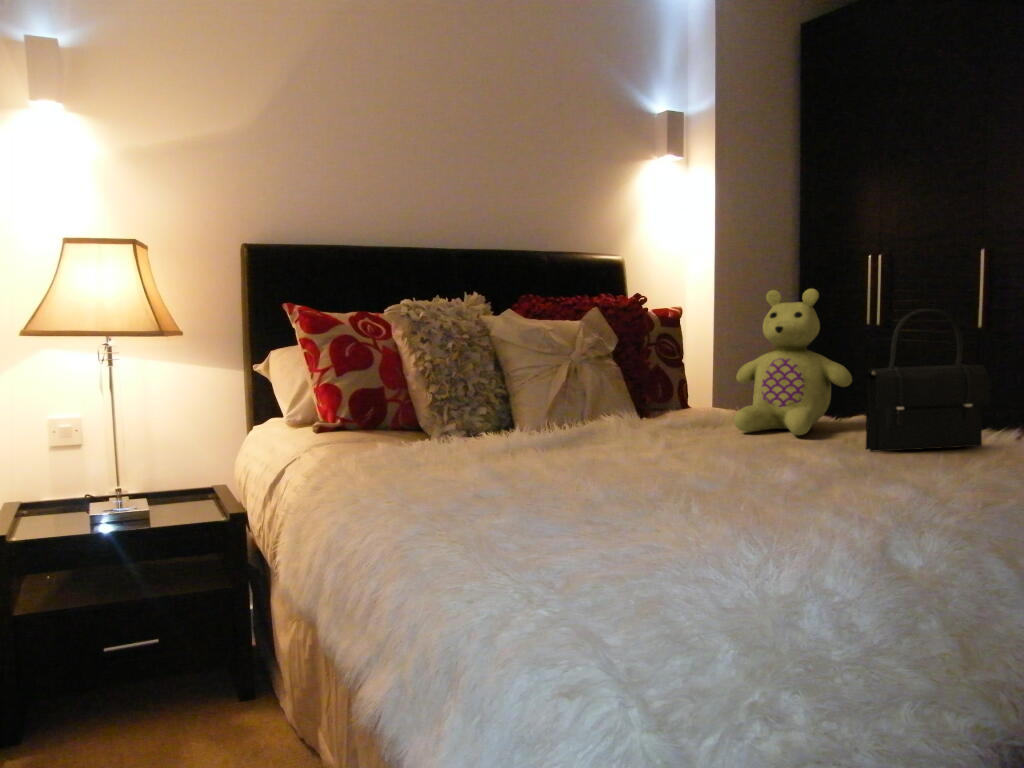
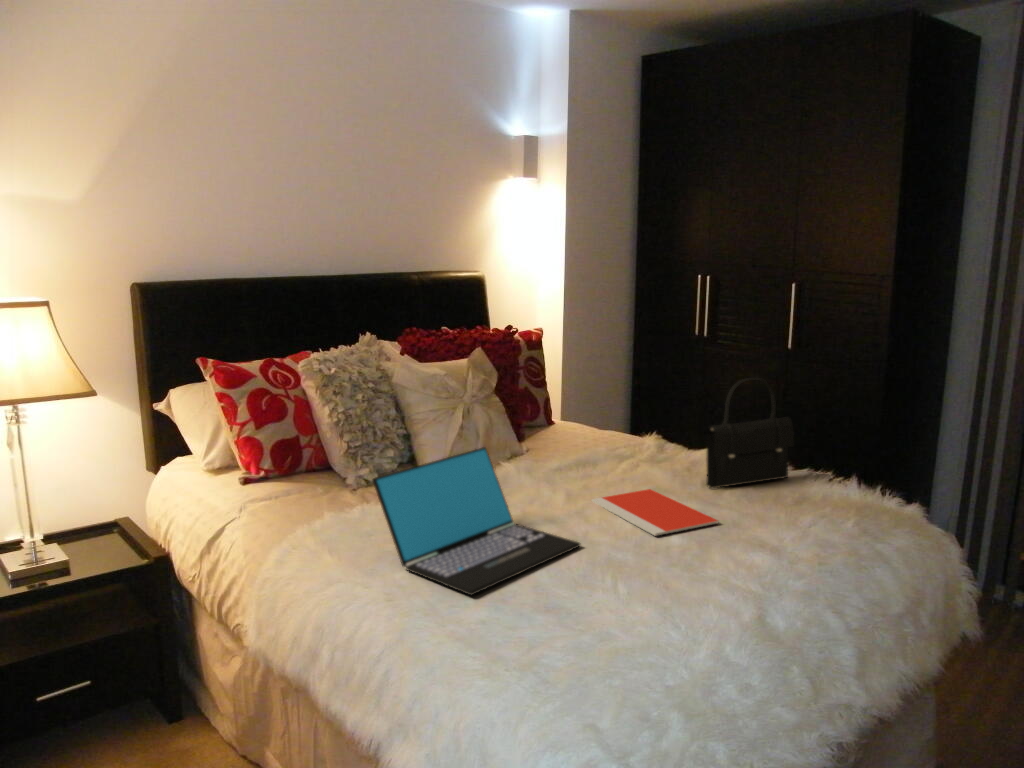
stuffed bear: present [734,289,852,435] -> none [602,346,694,470]
laptop: none [420,376,682,523] -> present [373,447,580,595]
notebook: none [710,450,878,485] -> present [591,489,719,536]

